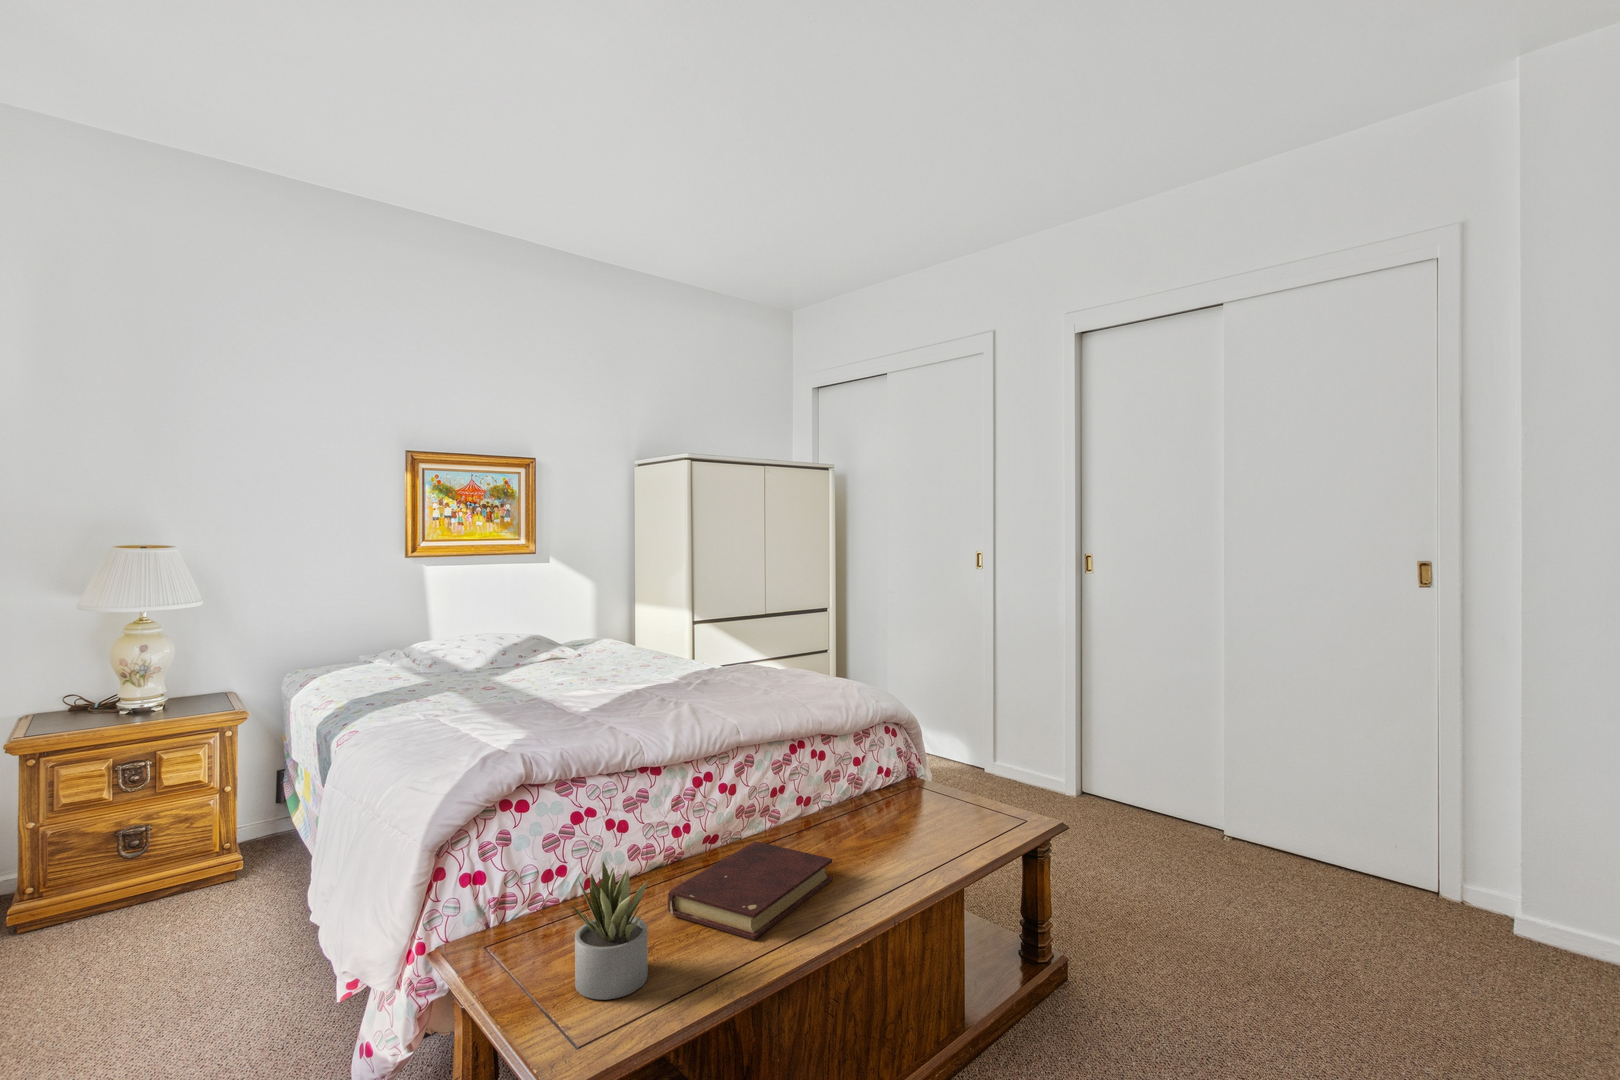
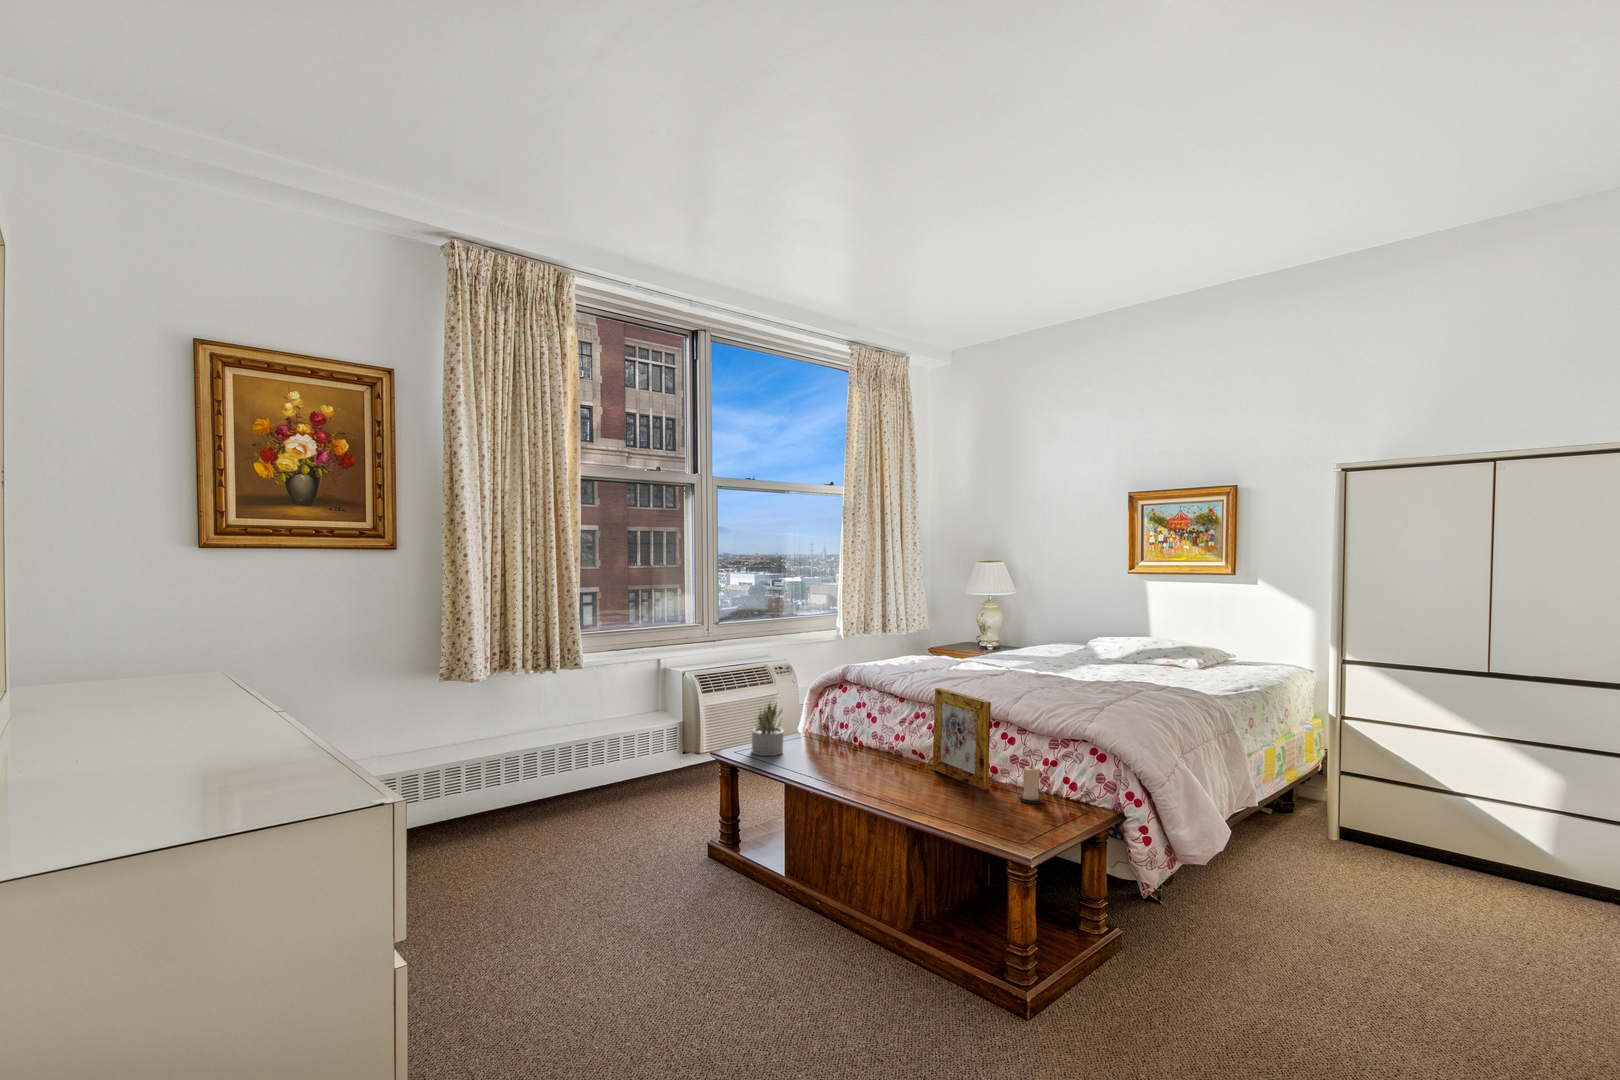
picture frame: none [759,711,853,841] -> present [933,688,991,790]
candle: none [879,763,904,809] -> present [1019,765,1042,804]
book: present [668,841,832,940] -> none [800,743,902,784]

